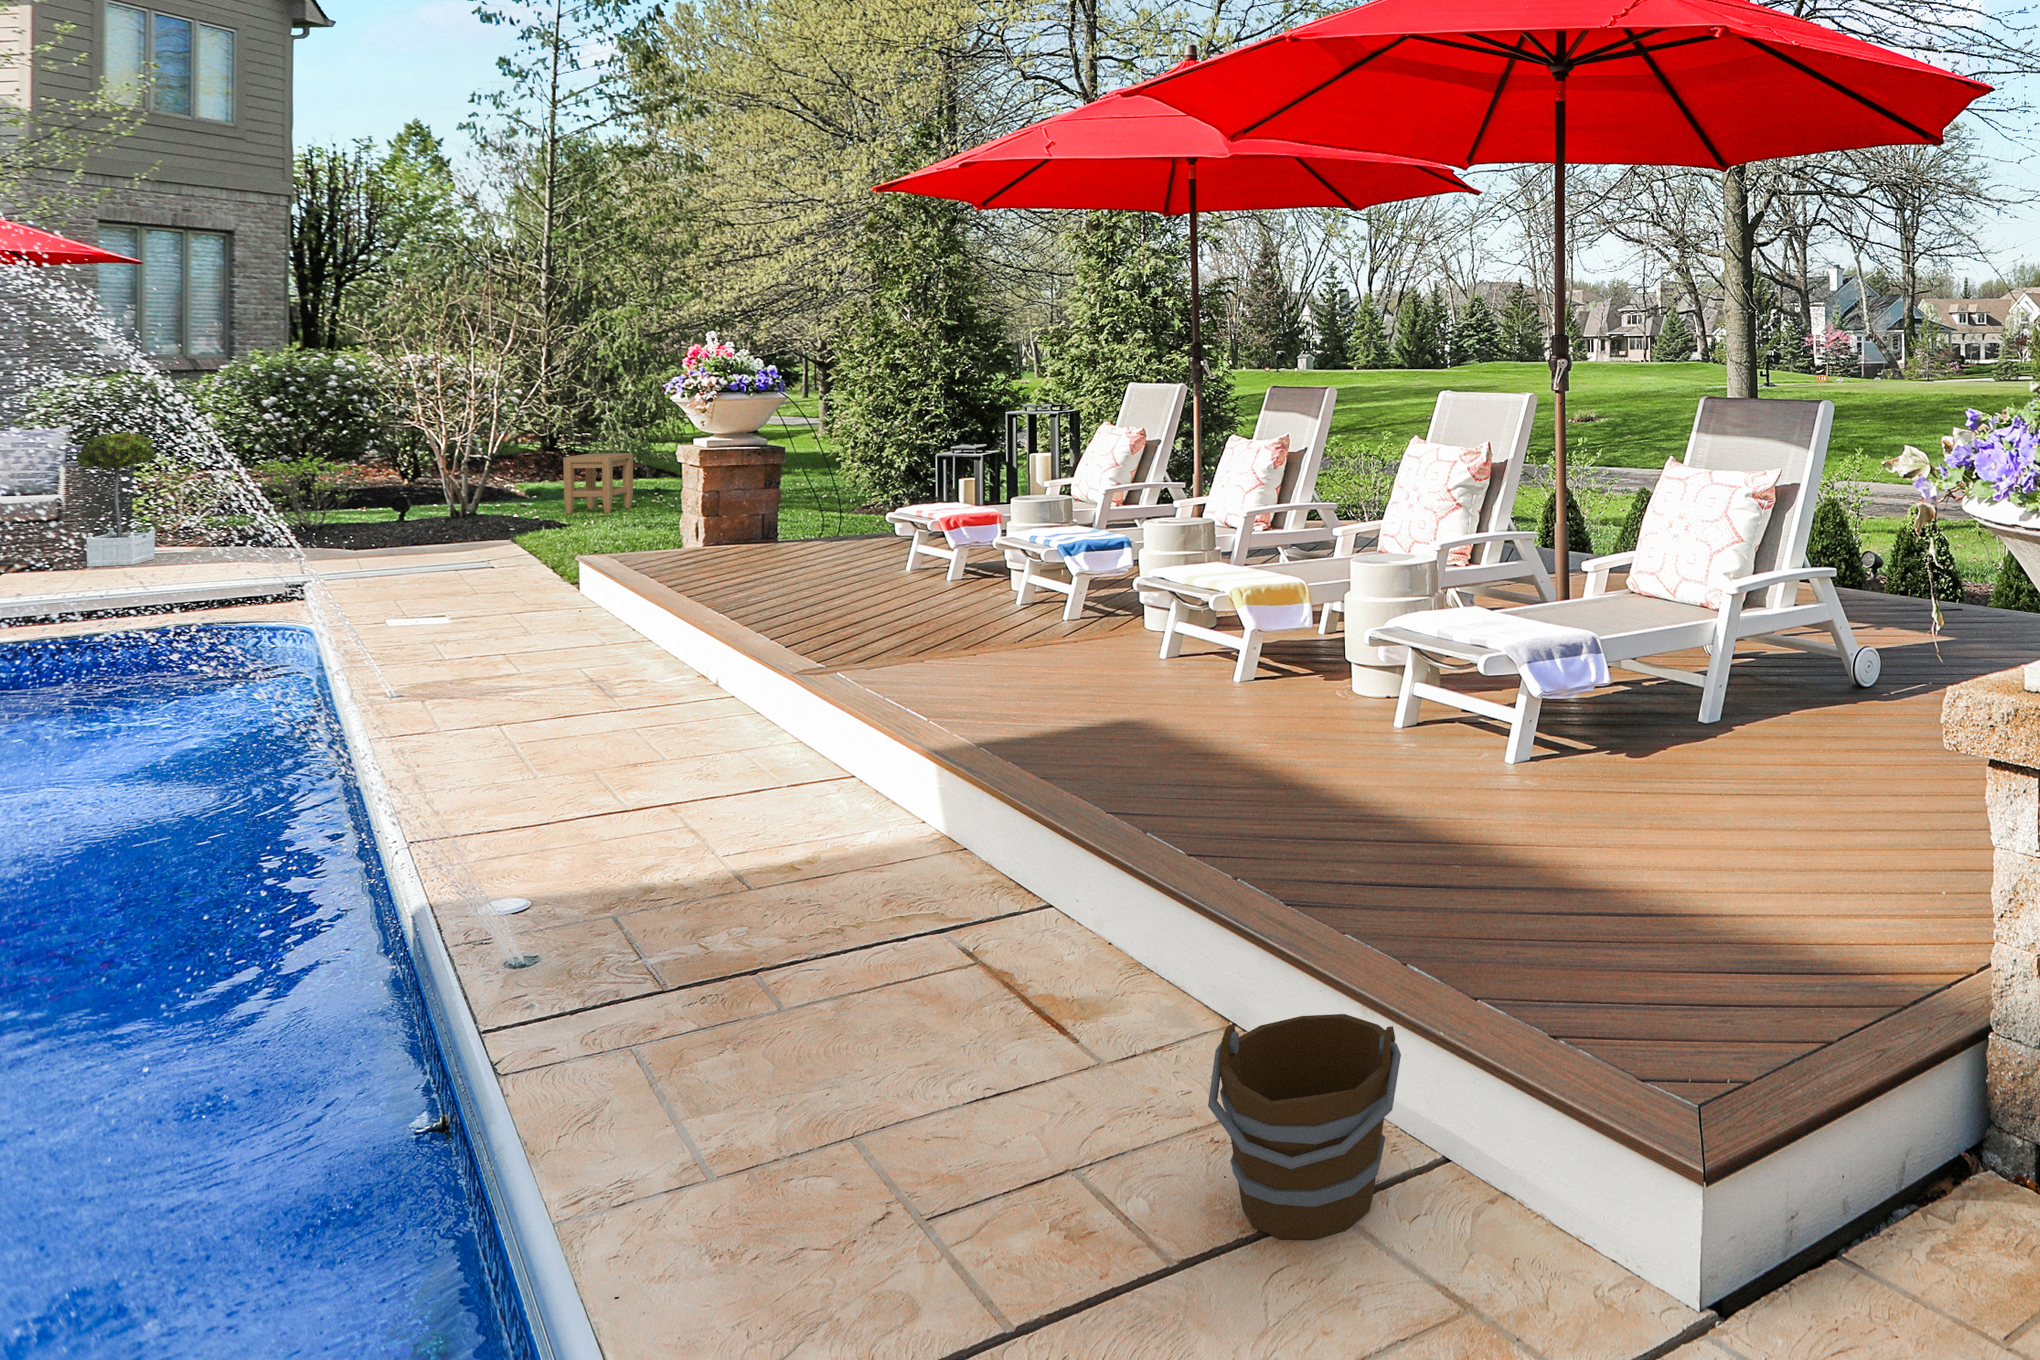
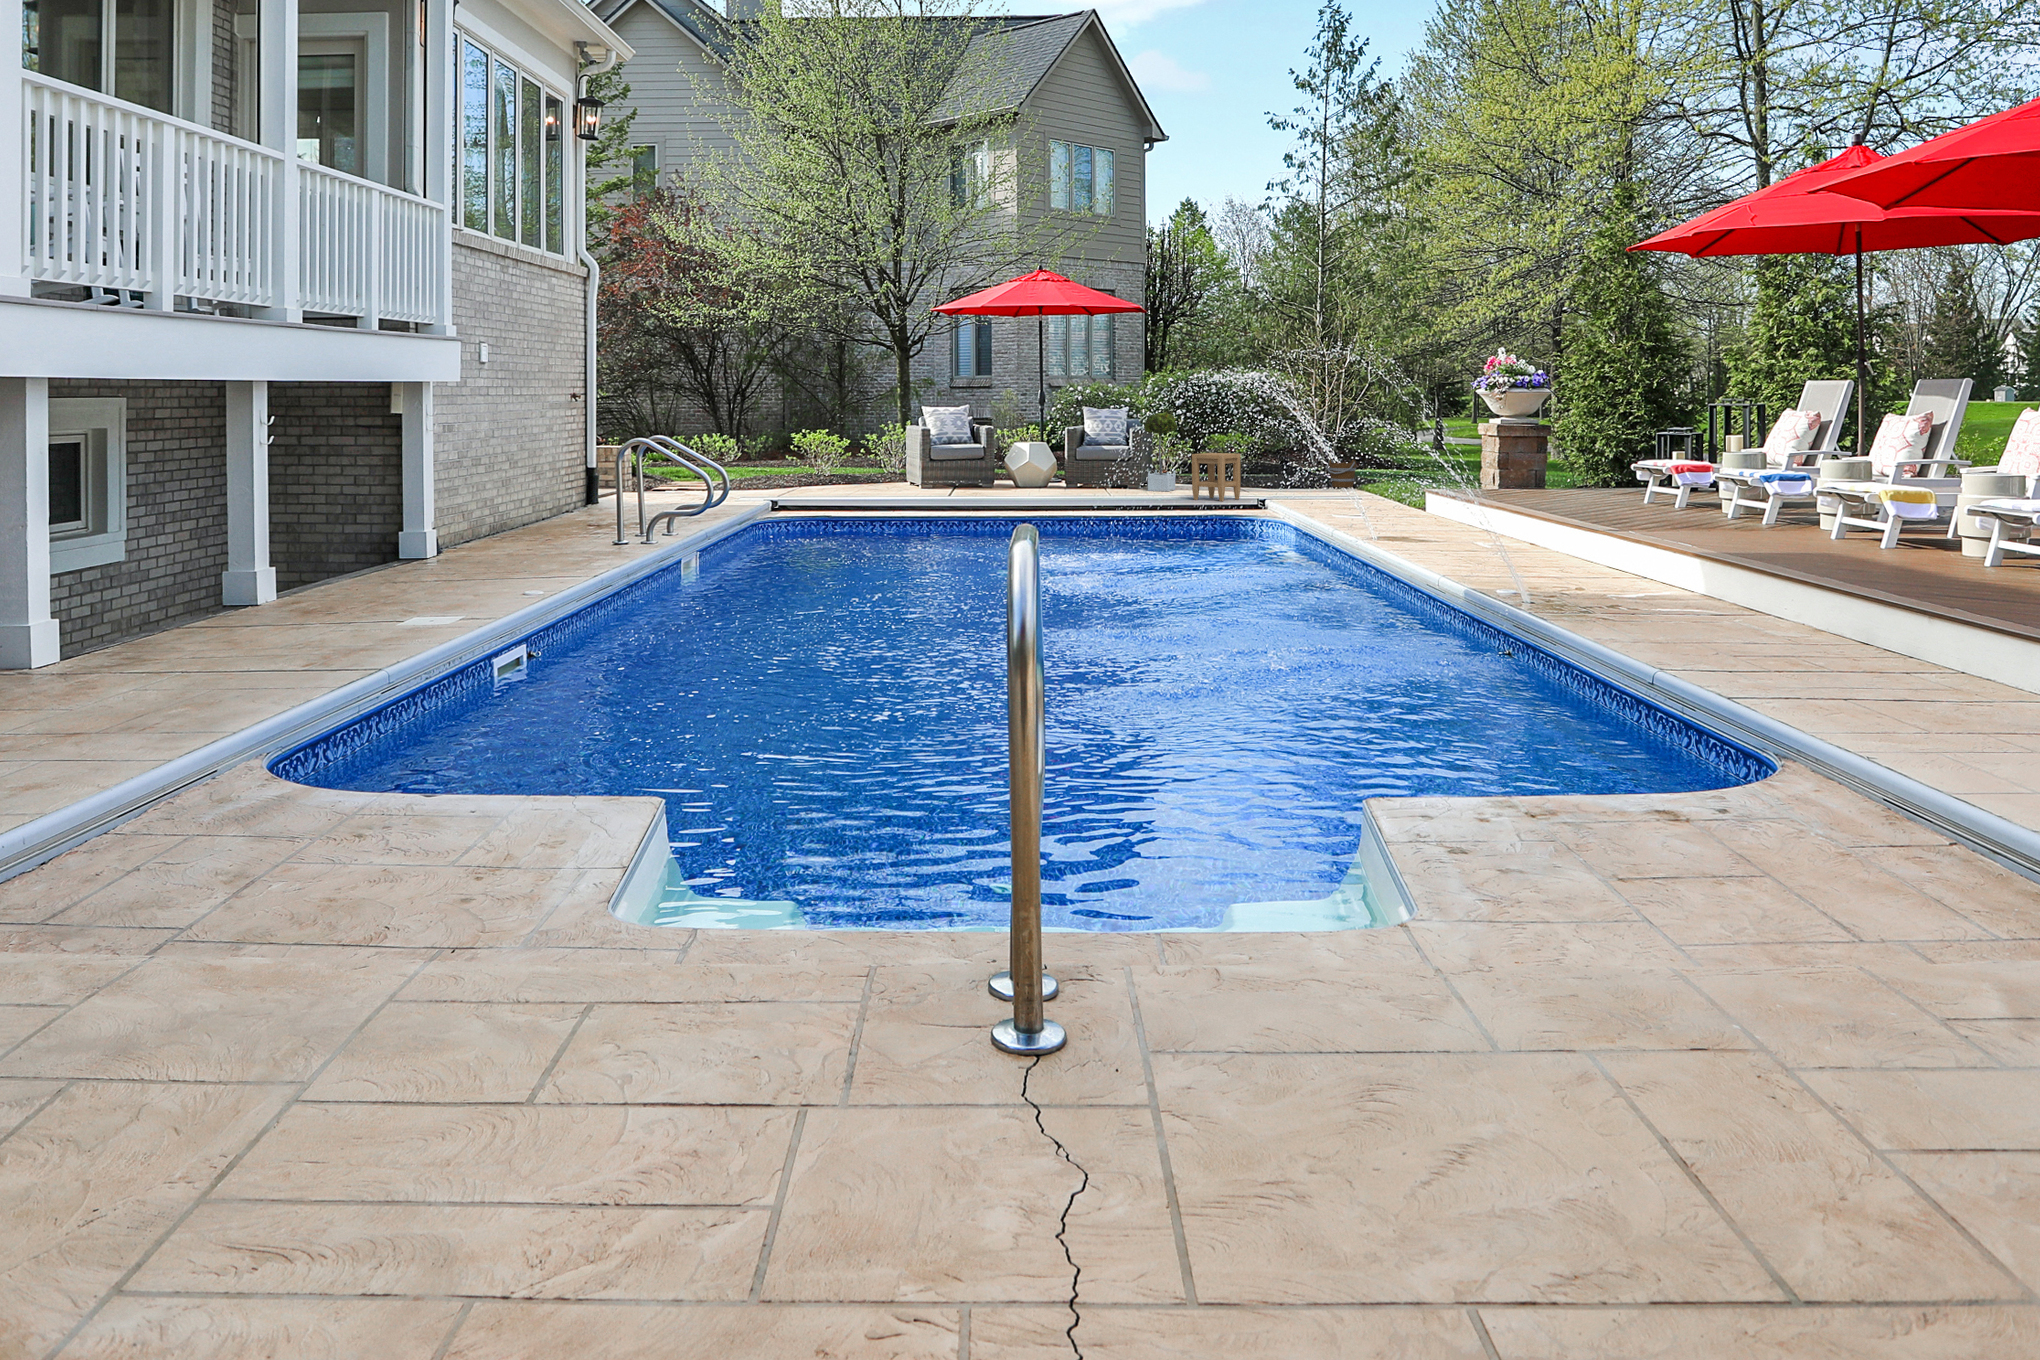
stool: present [563,453,633,514] -> present [1192,453,1241,501]
bucket: present [1208,1014,1401,1239] -> present [1327,459,1356,487]

